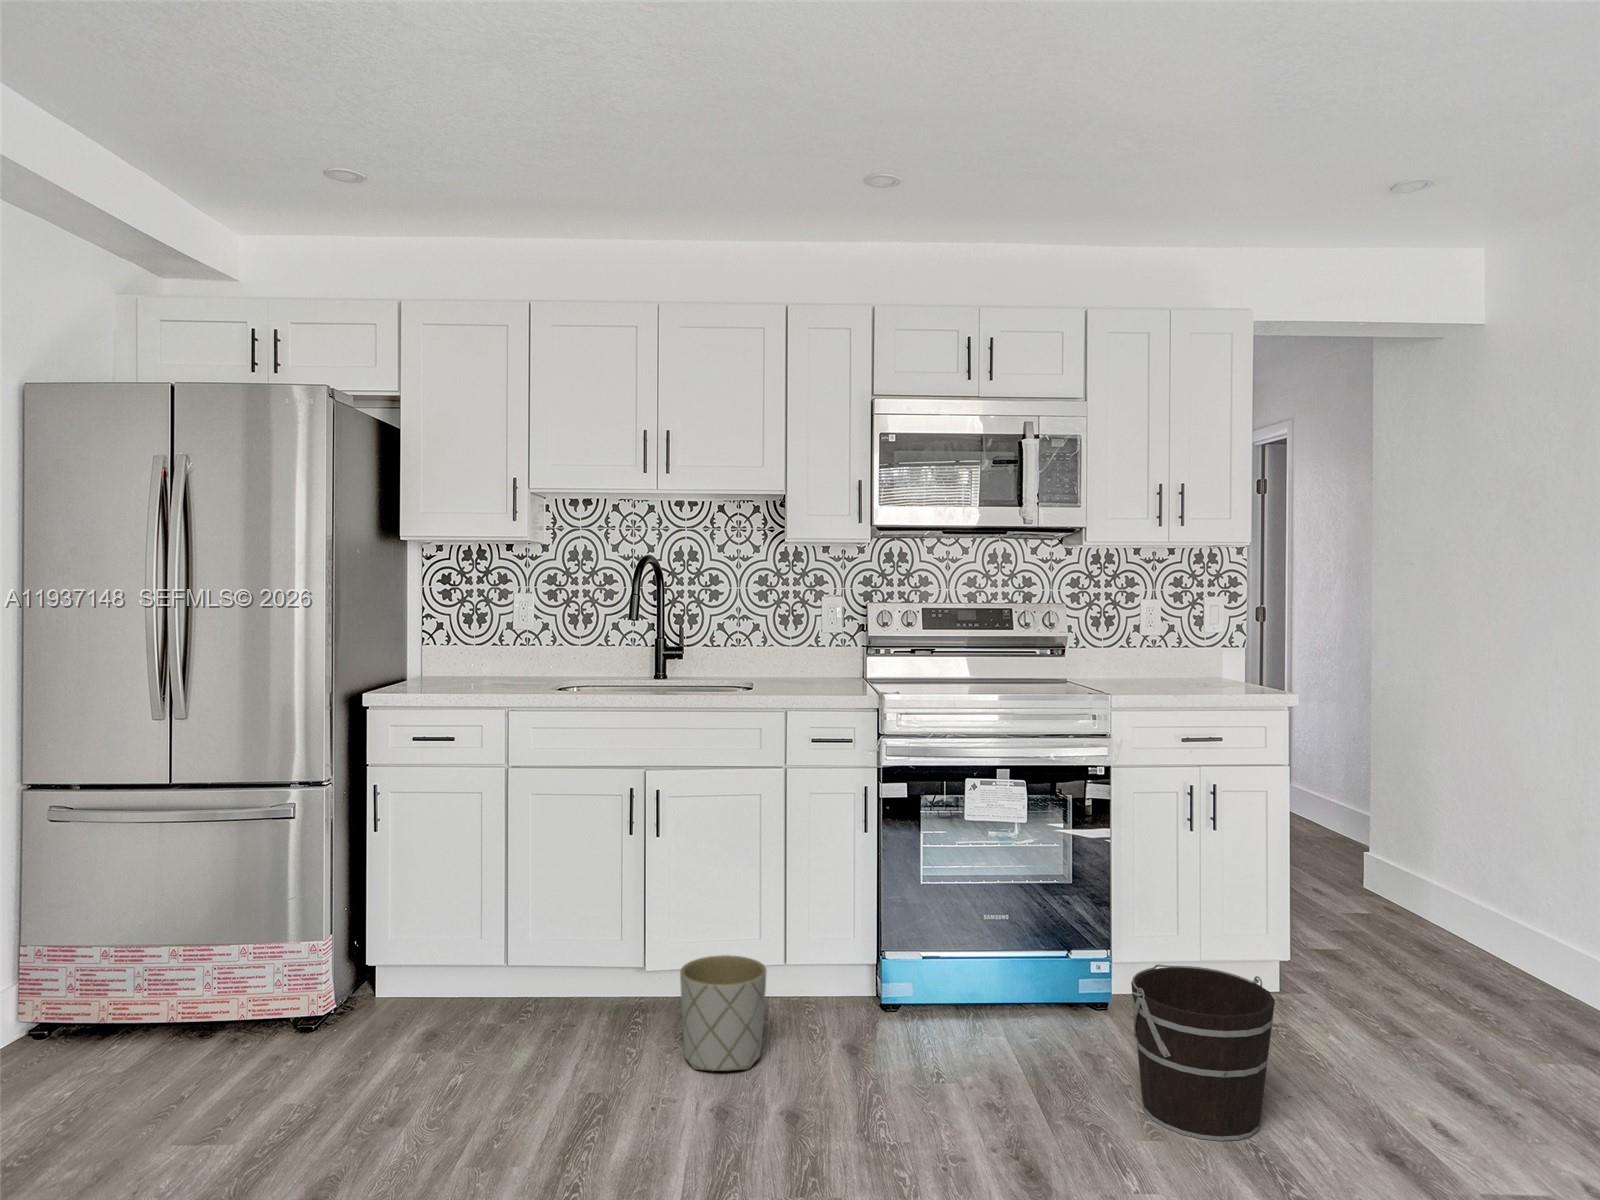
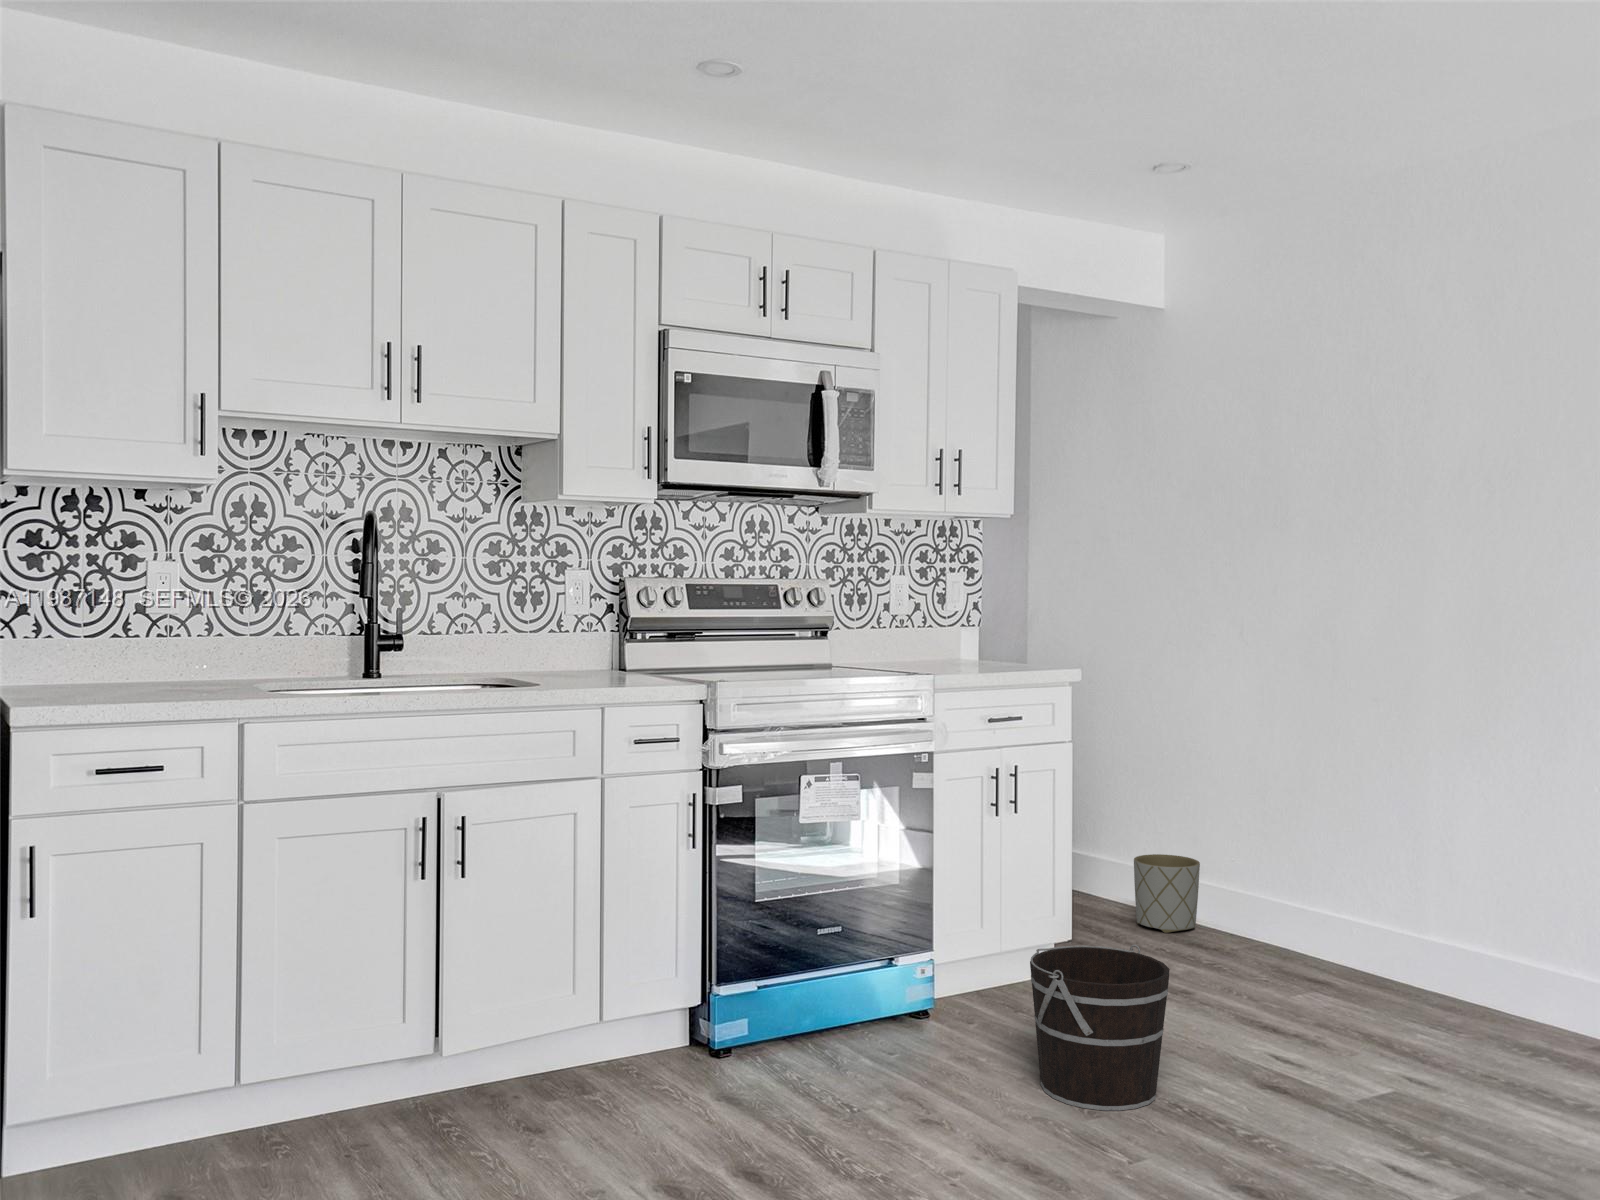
planter: present [680,955,766,1071] -> present [1134,854,1200,933]

